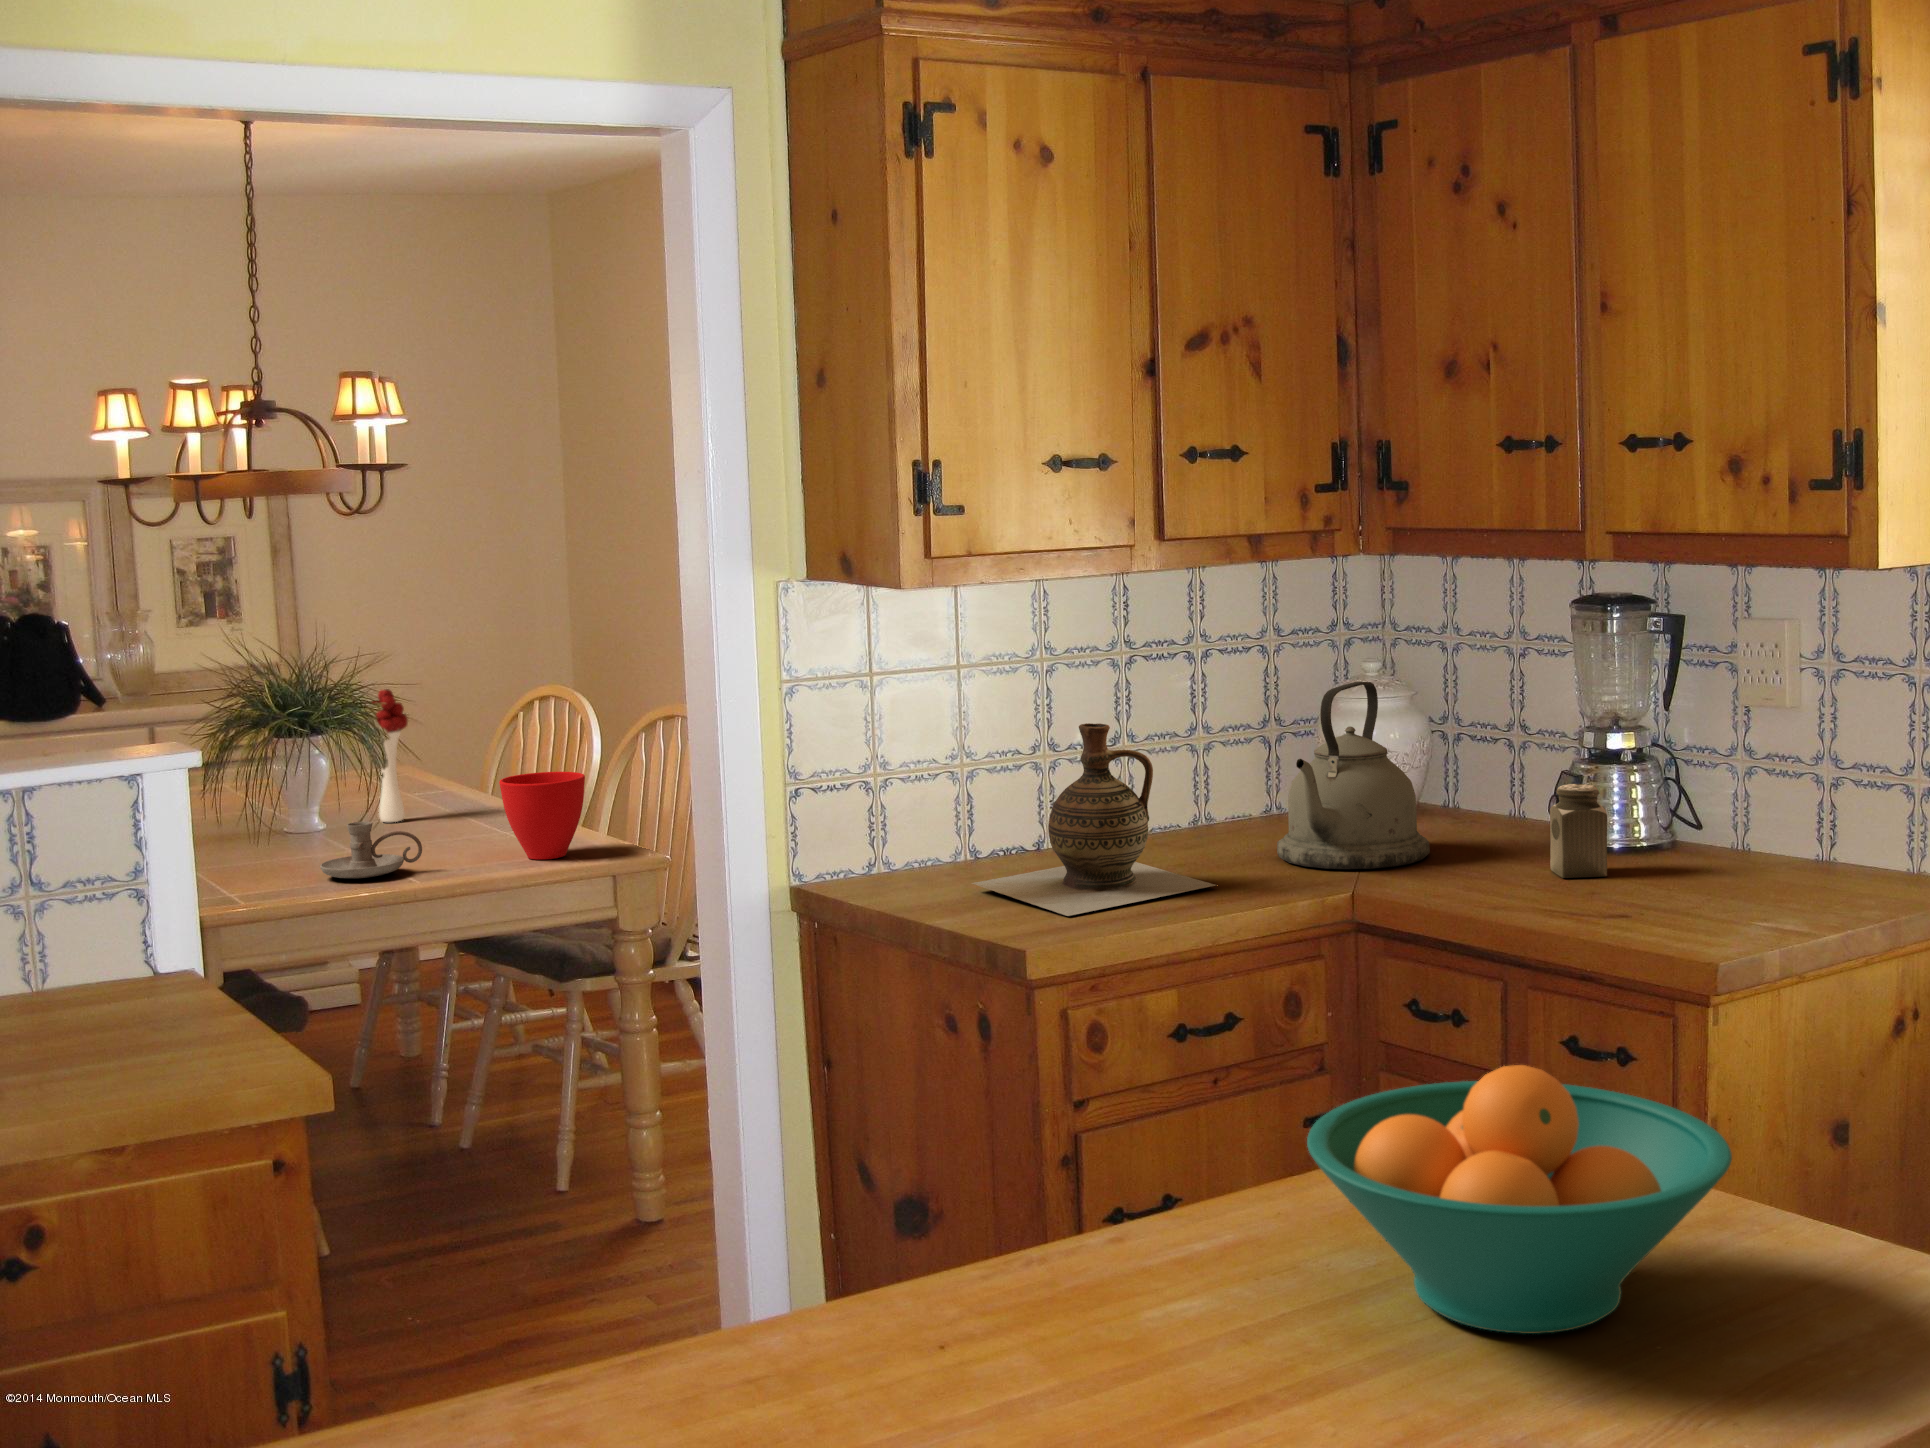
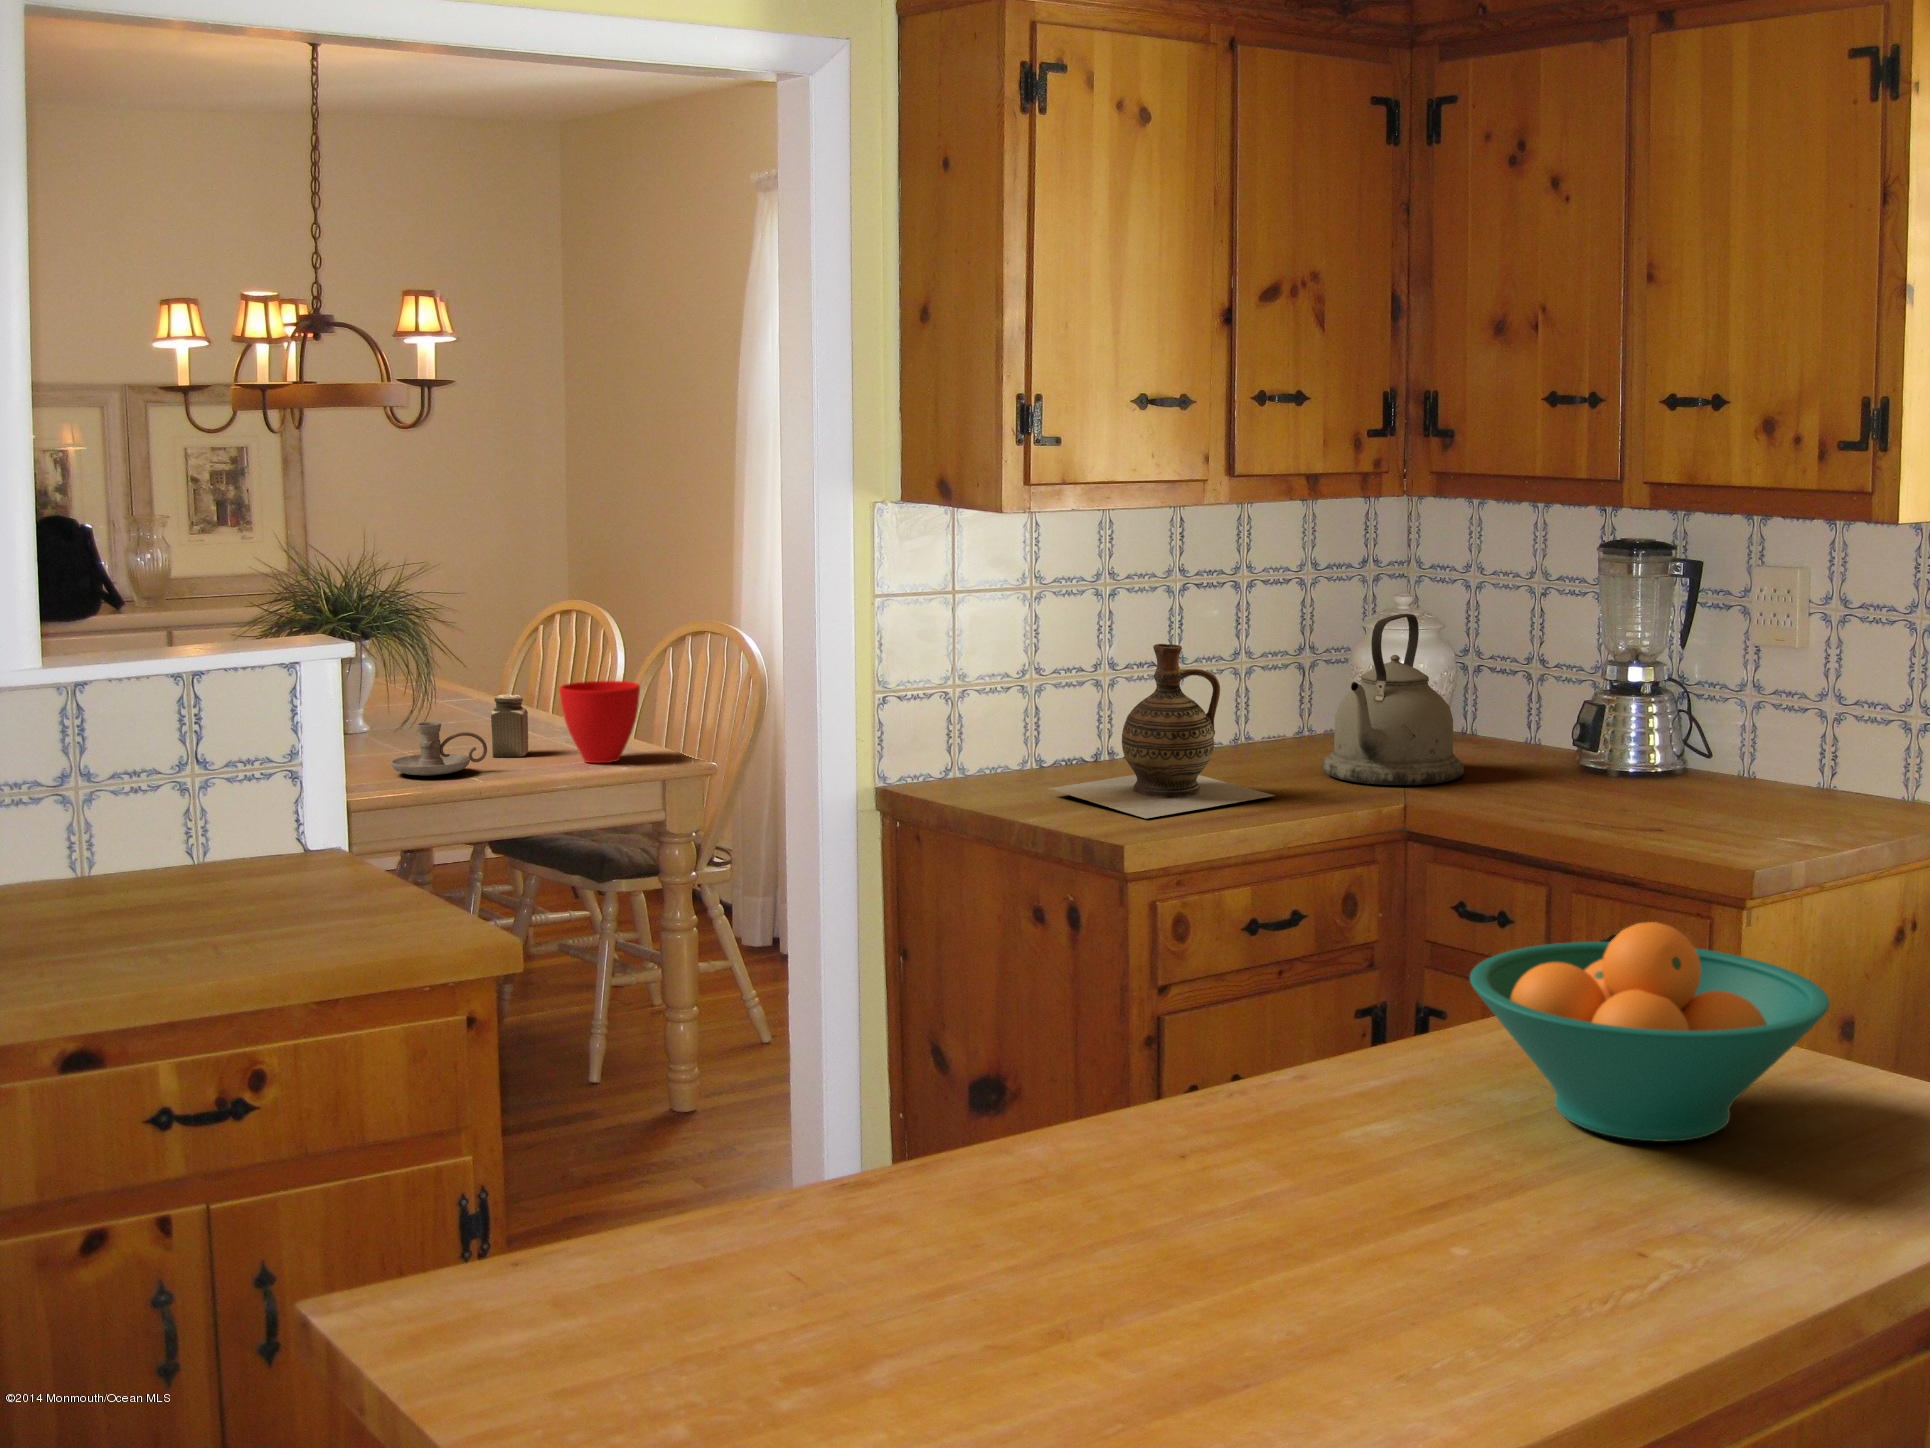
flower bouquet: present [373,689,408,822] -> none [412,598,454,726]
salt shaker: present [1550,784,1607,878] -> present [491,694,528,757]

